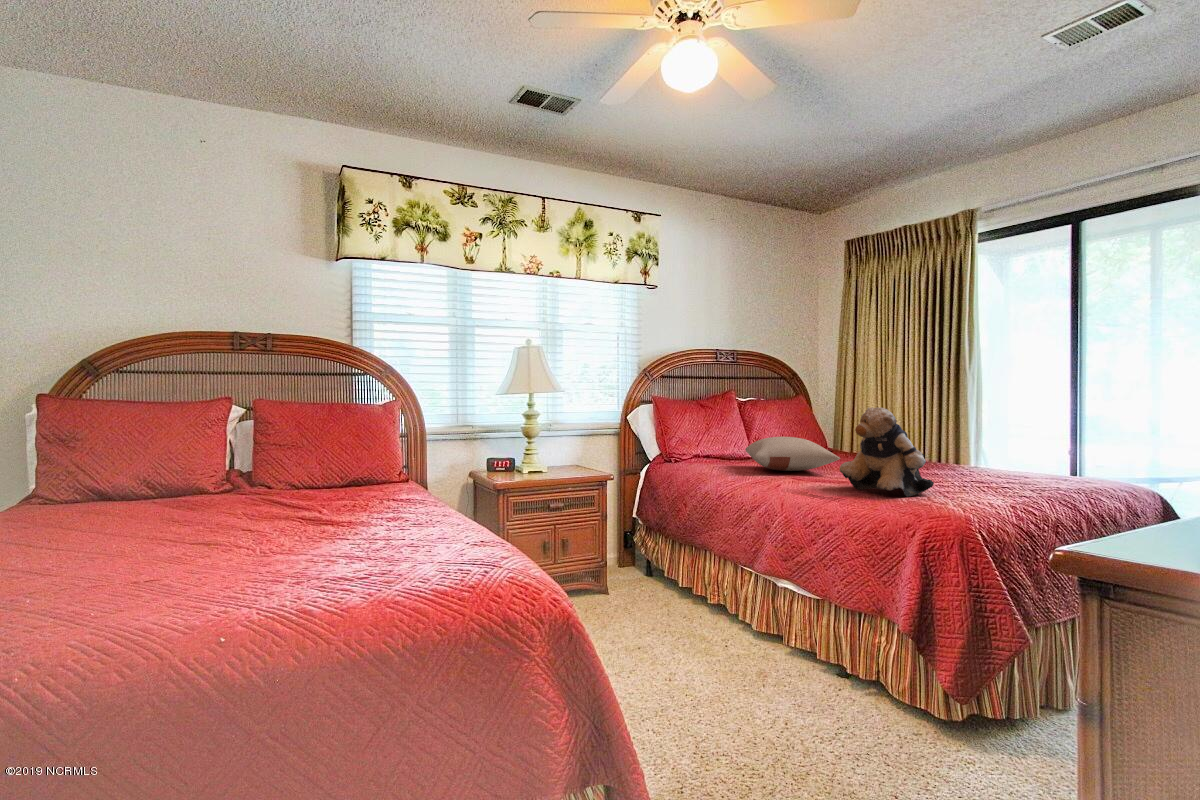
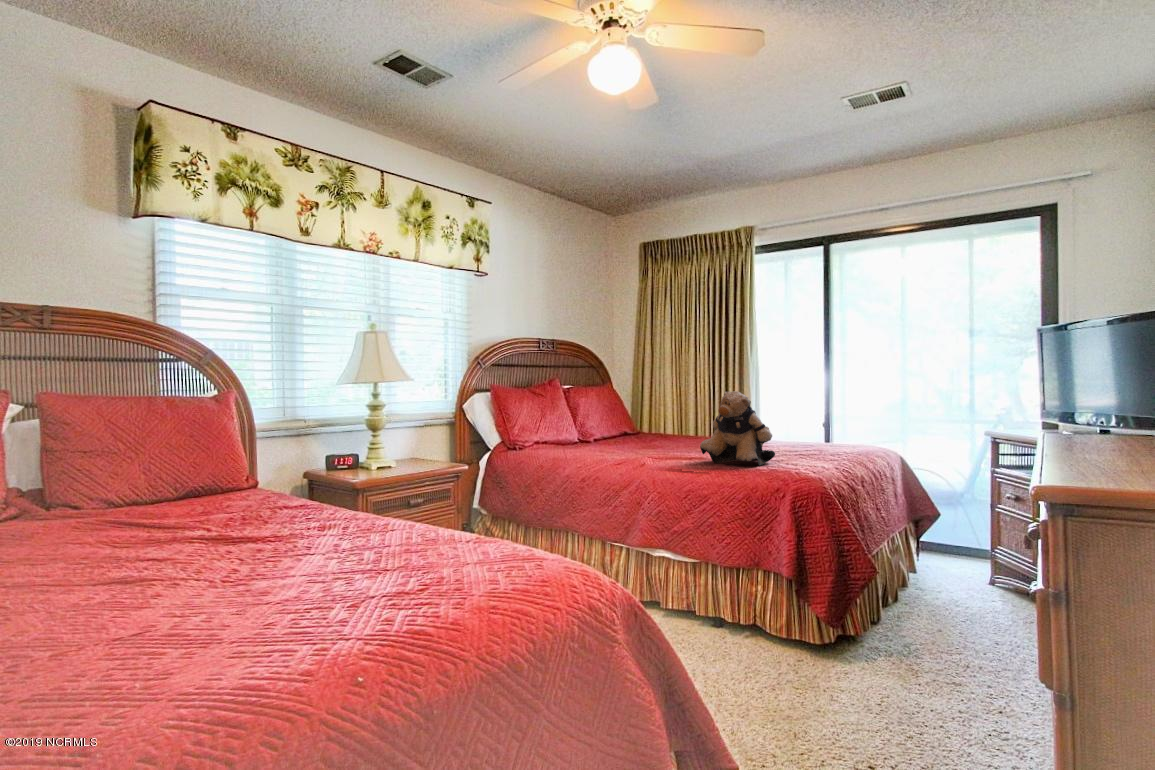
pillow: present [745,437,840,471] -> none [590,421,684,453]

